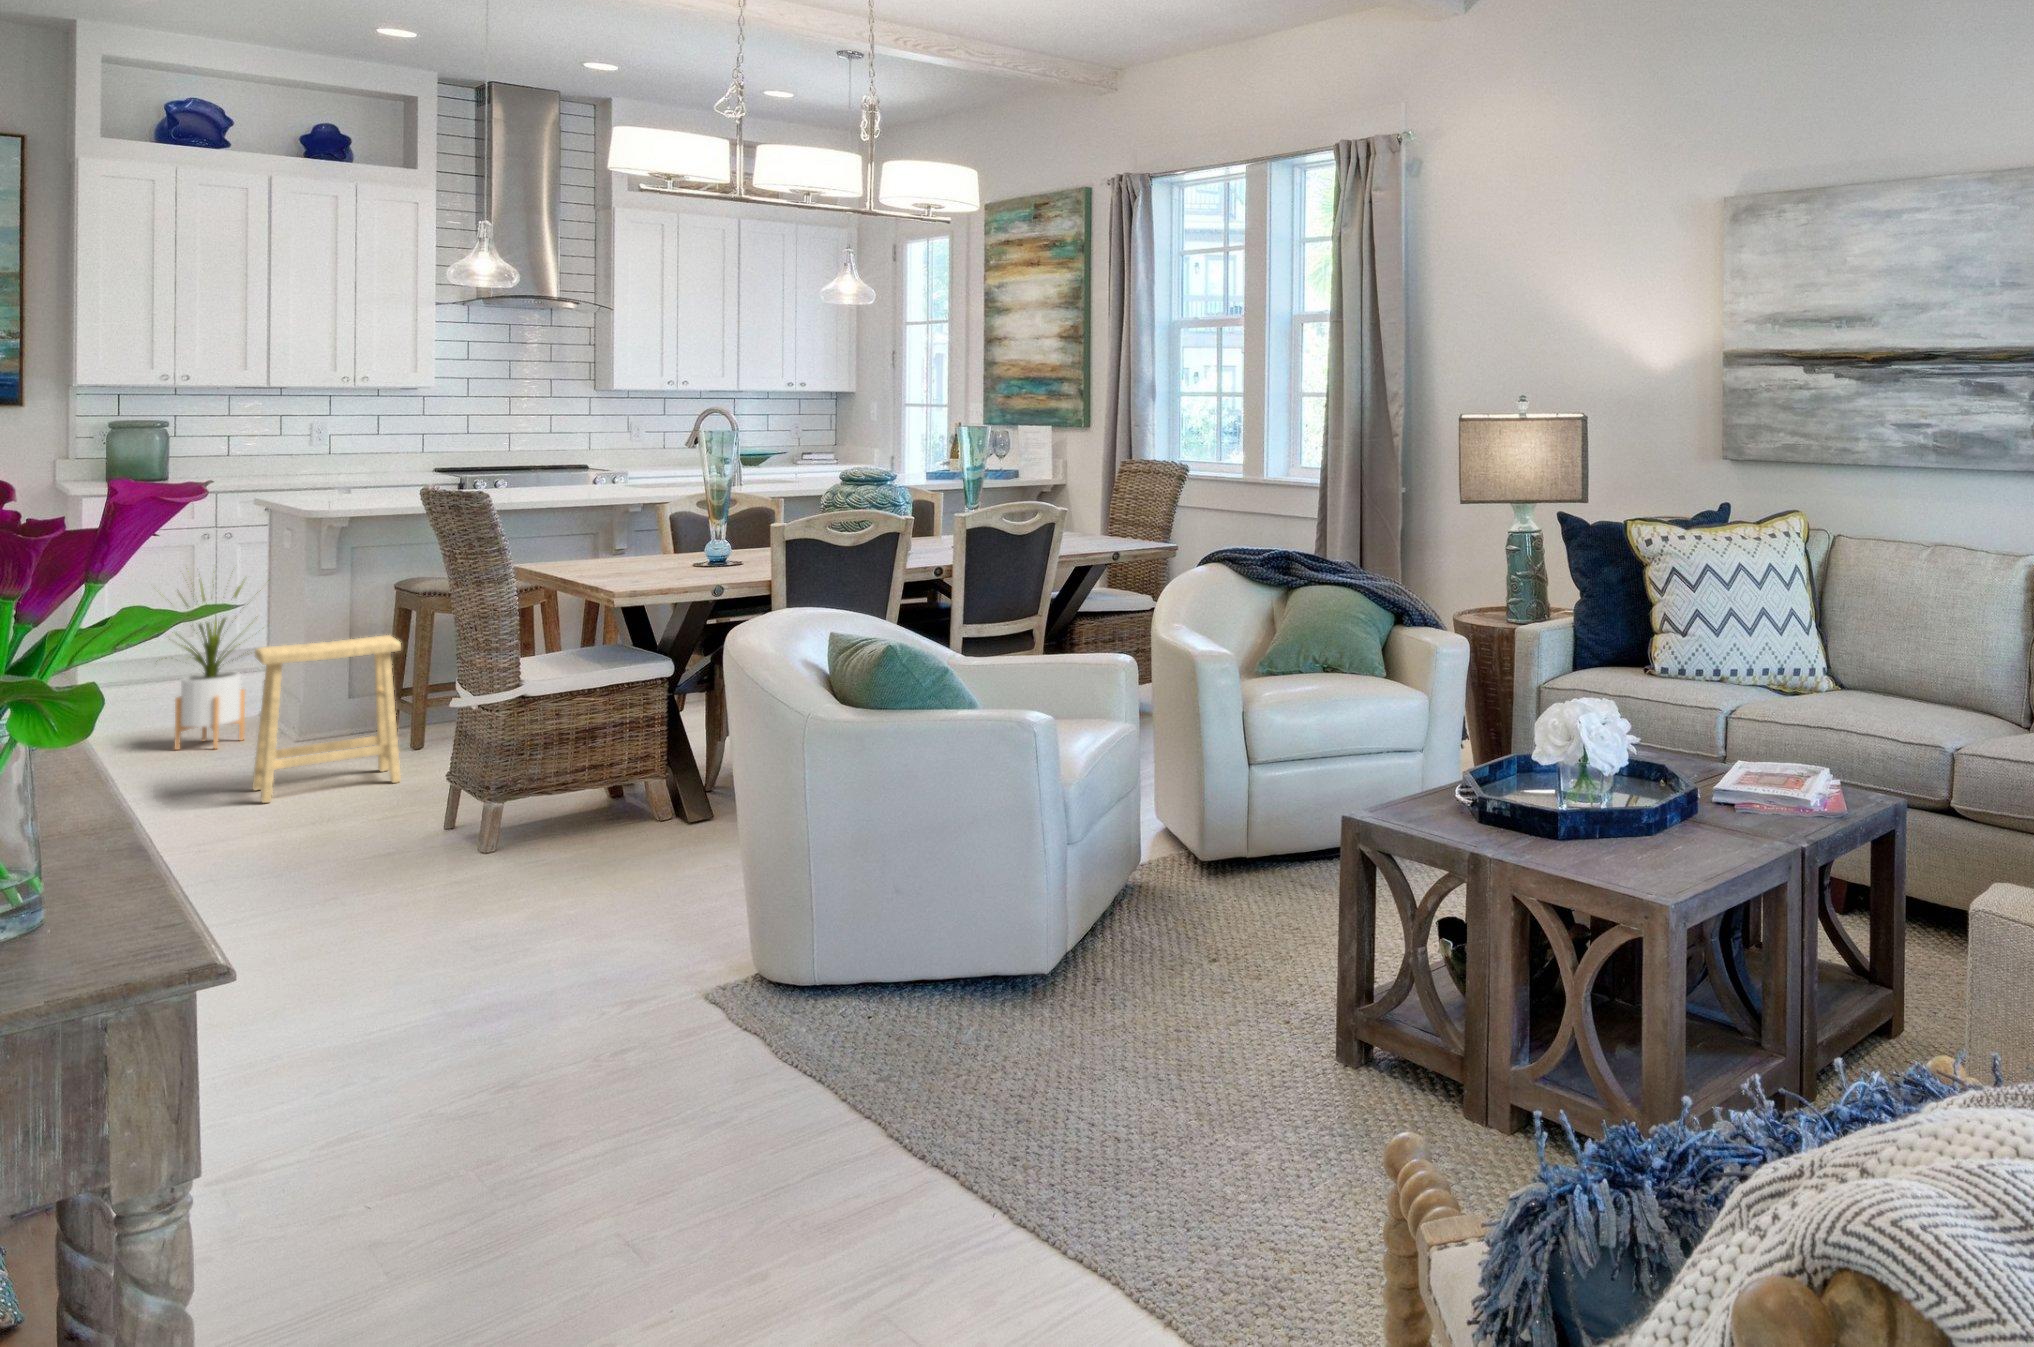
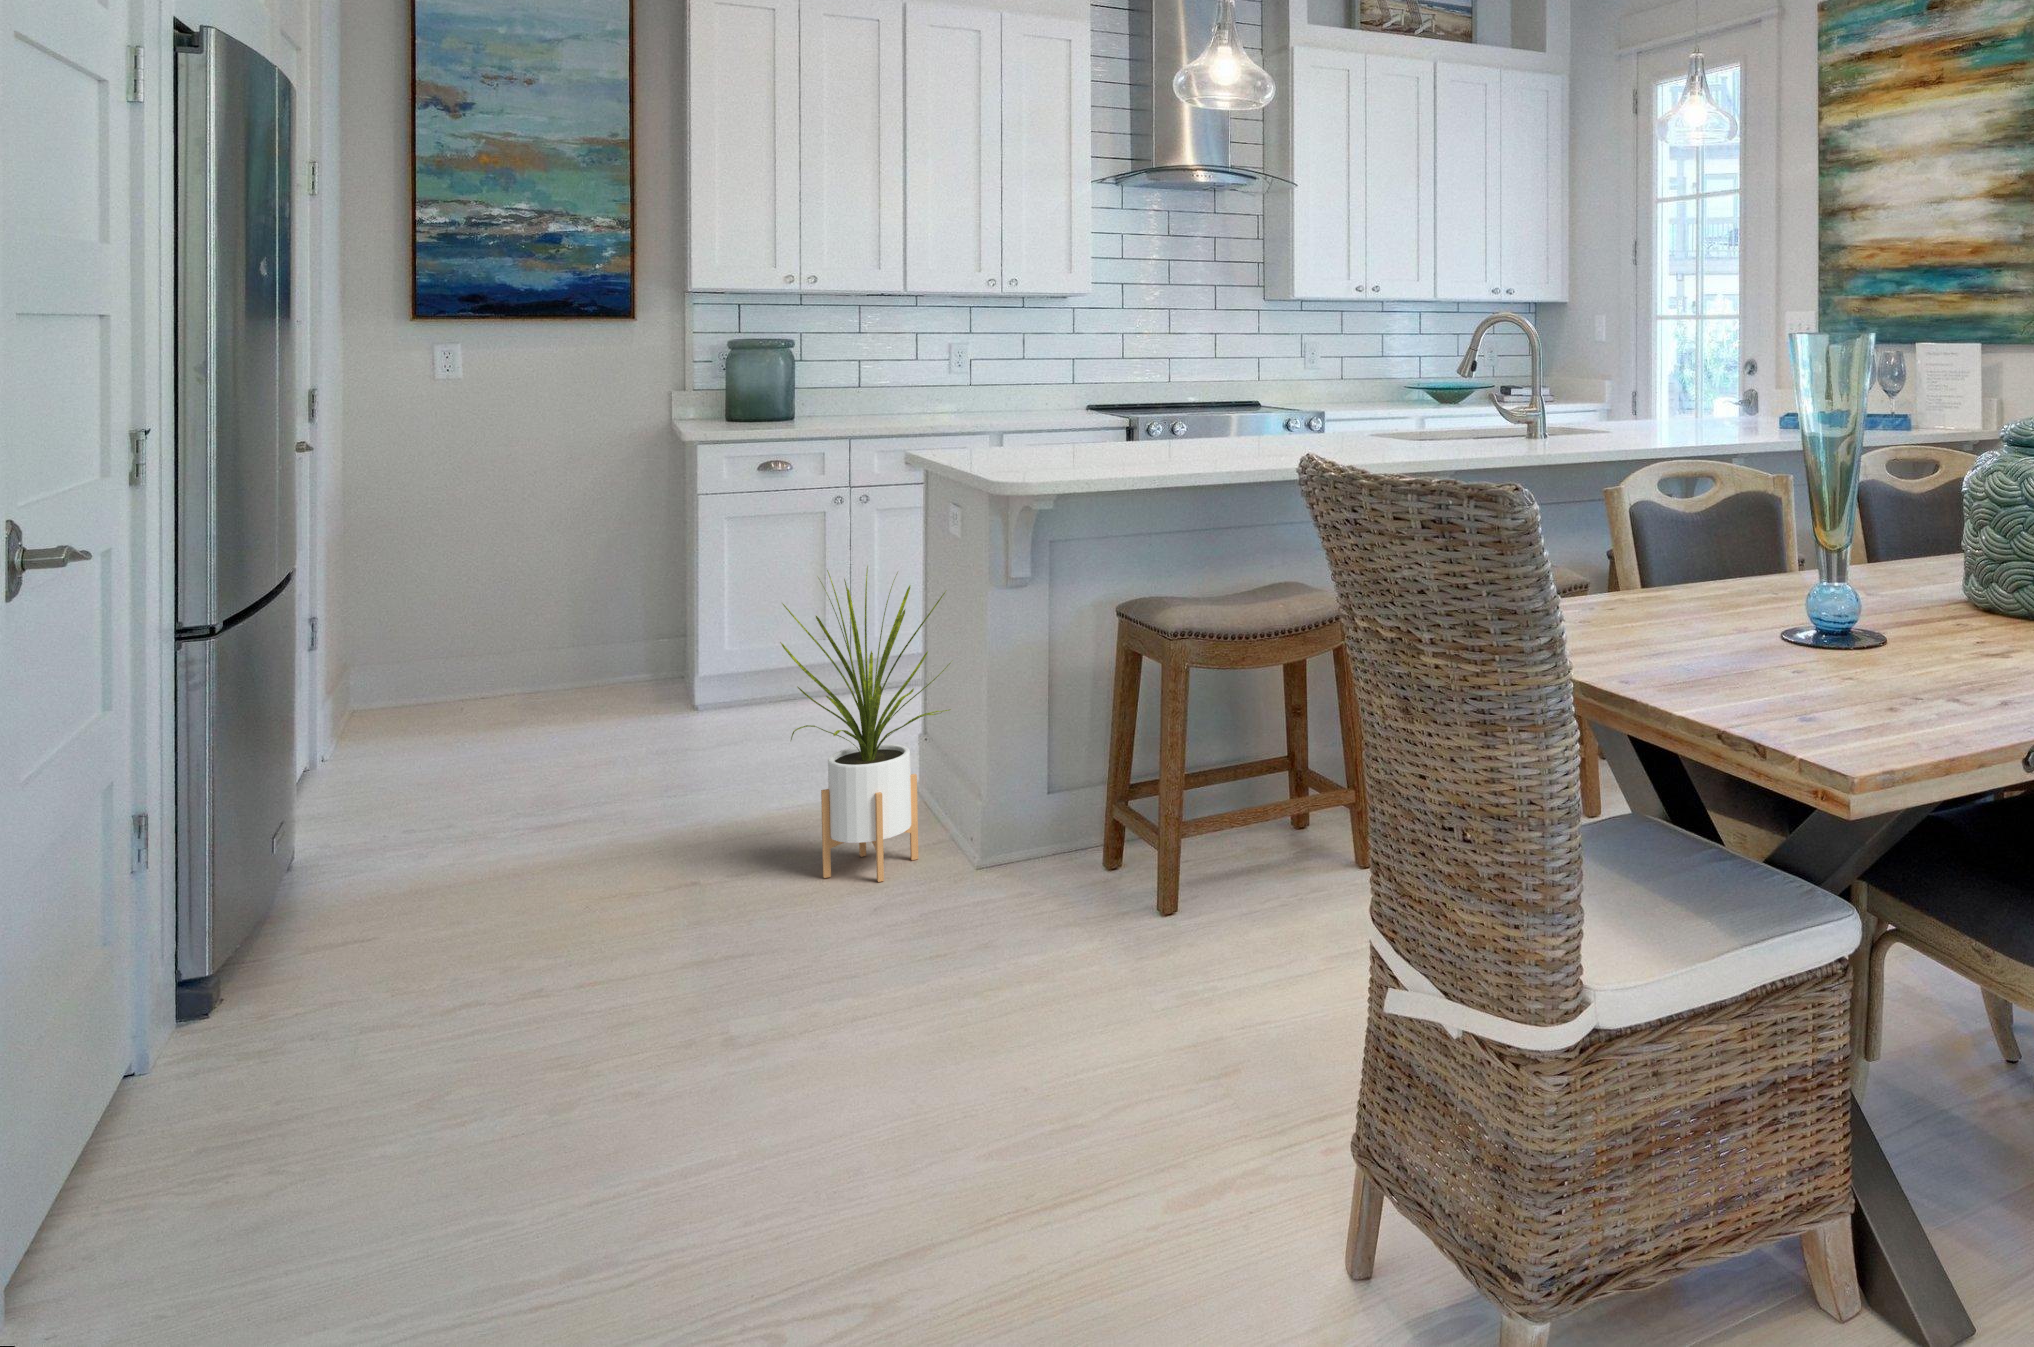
footstool: present [252,635,401,803] -> none [946,733,1199,1092]

